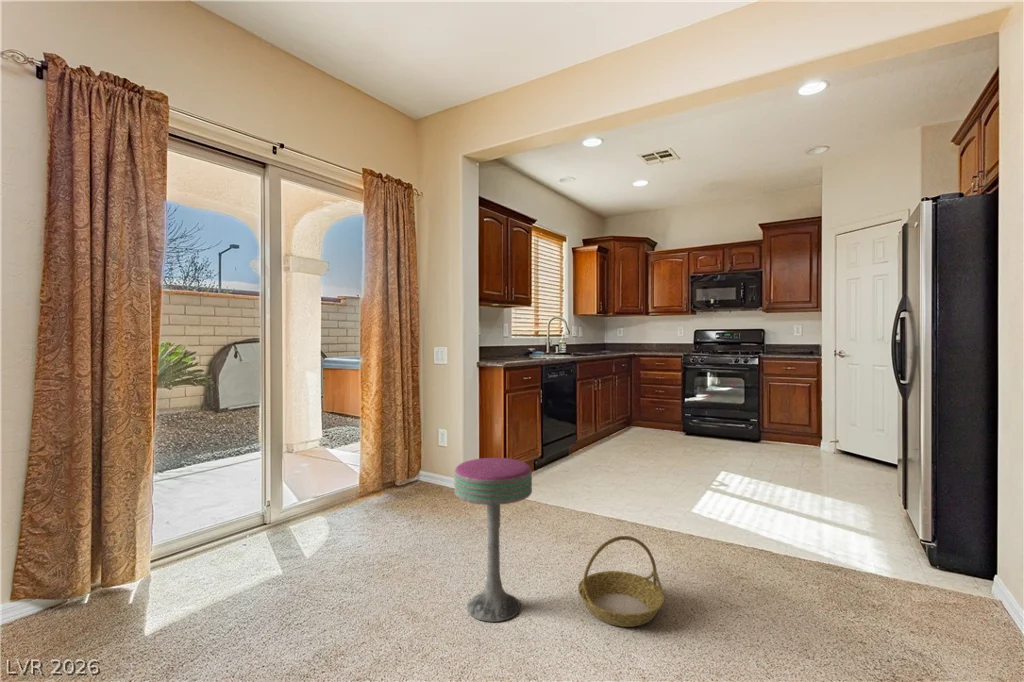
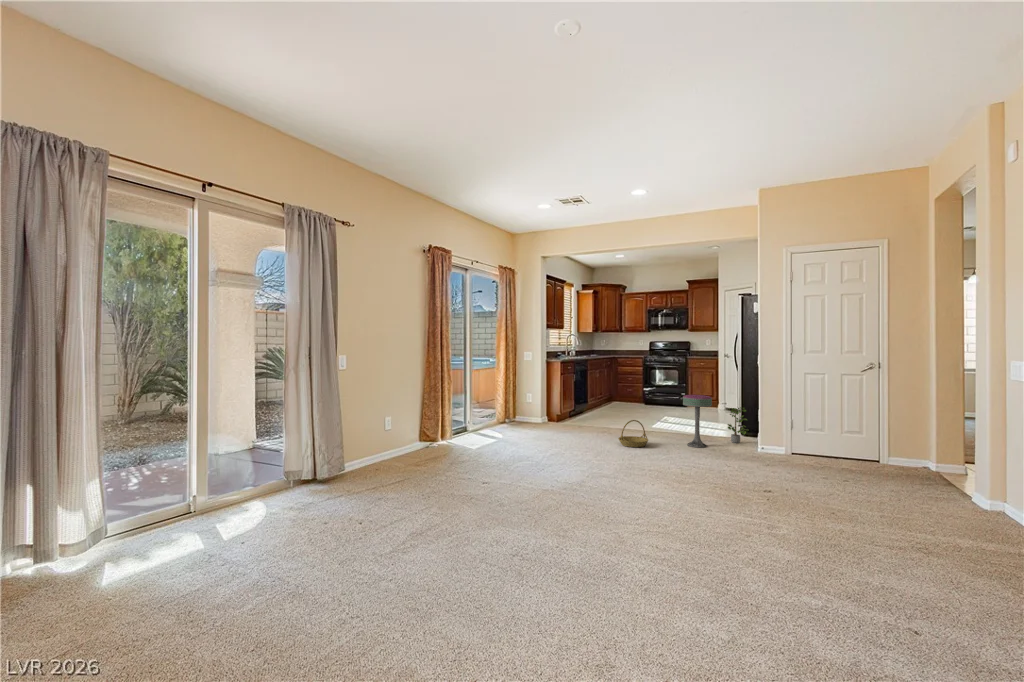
bar stool: present [454,458,532,622] -> present [683,395,712,448]
potted plant: none [899,498,985,607] -> present [728,407,748,443]

